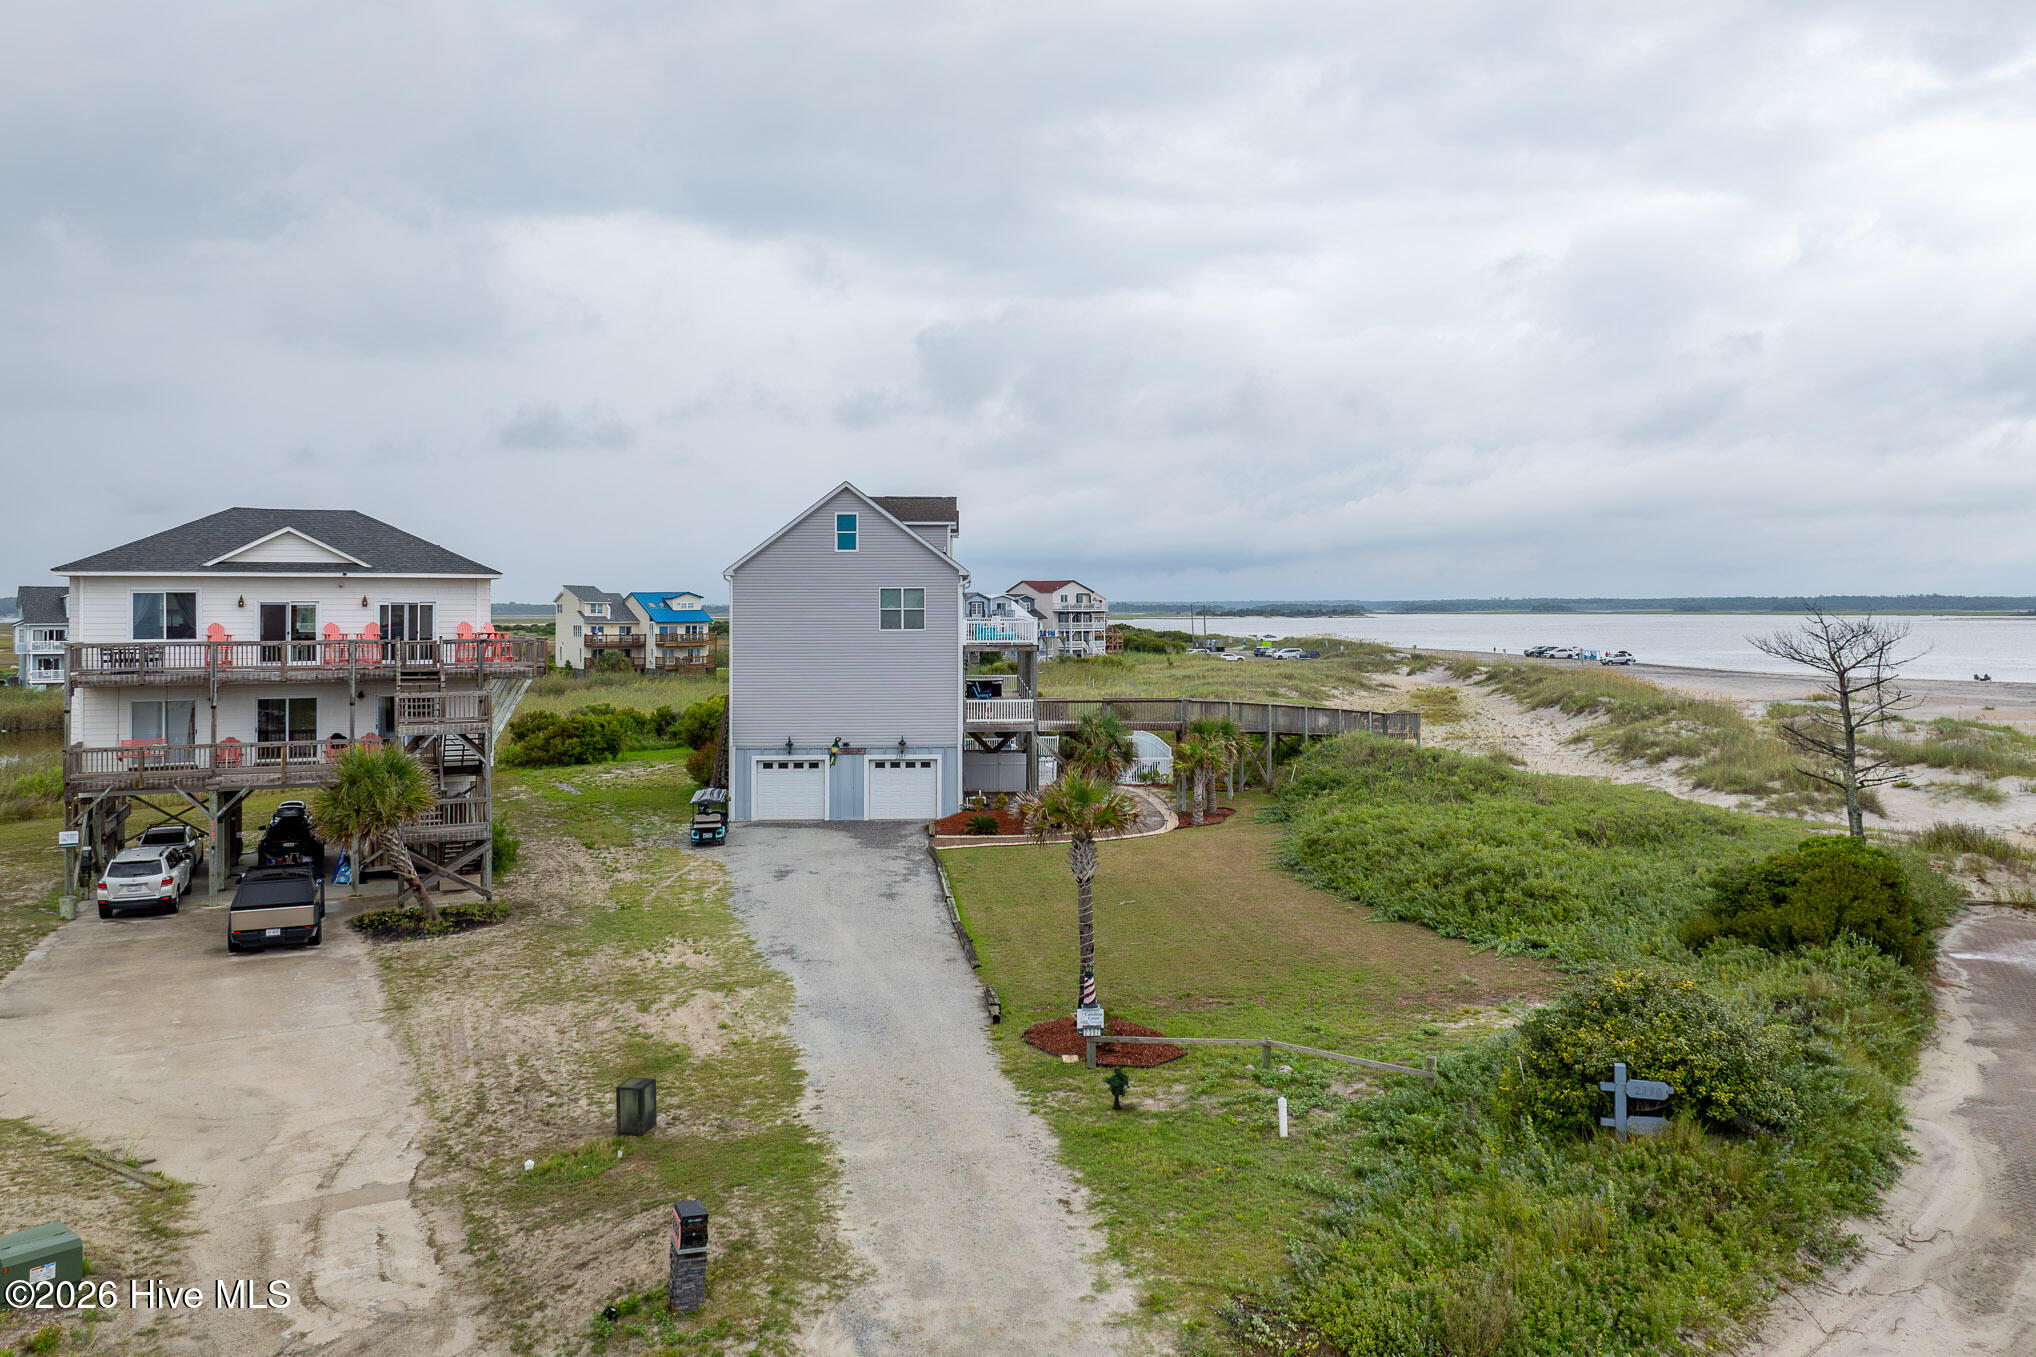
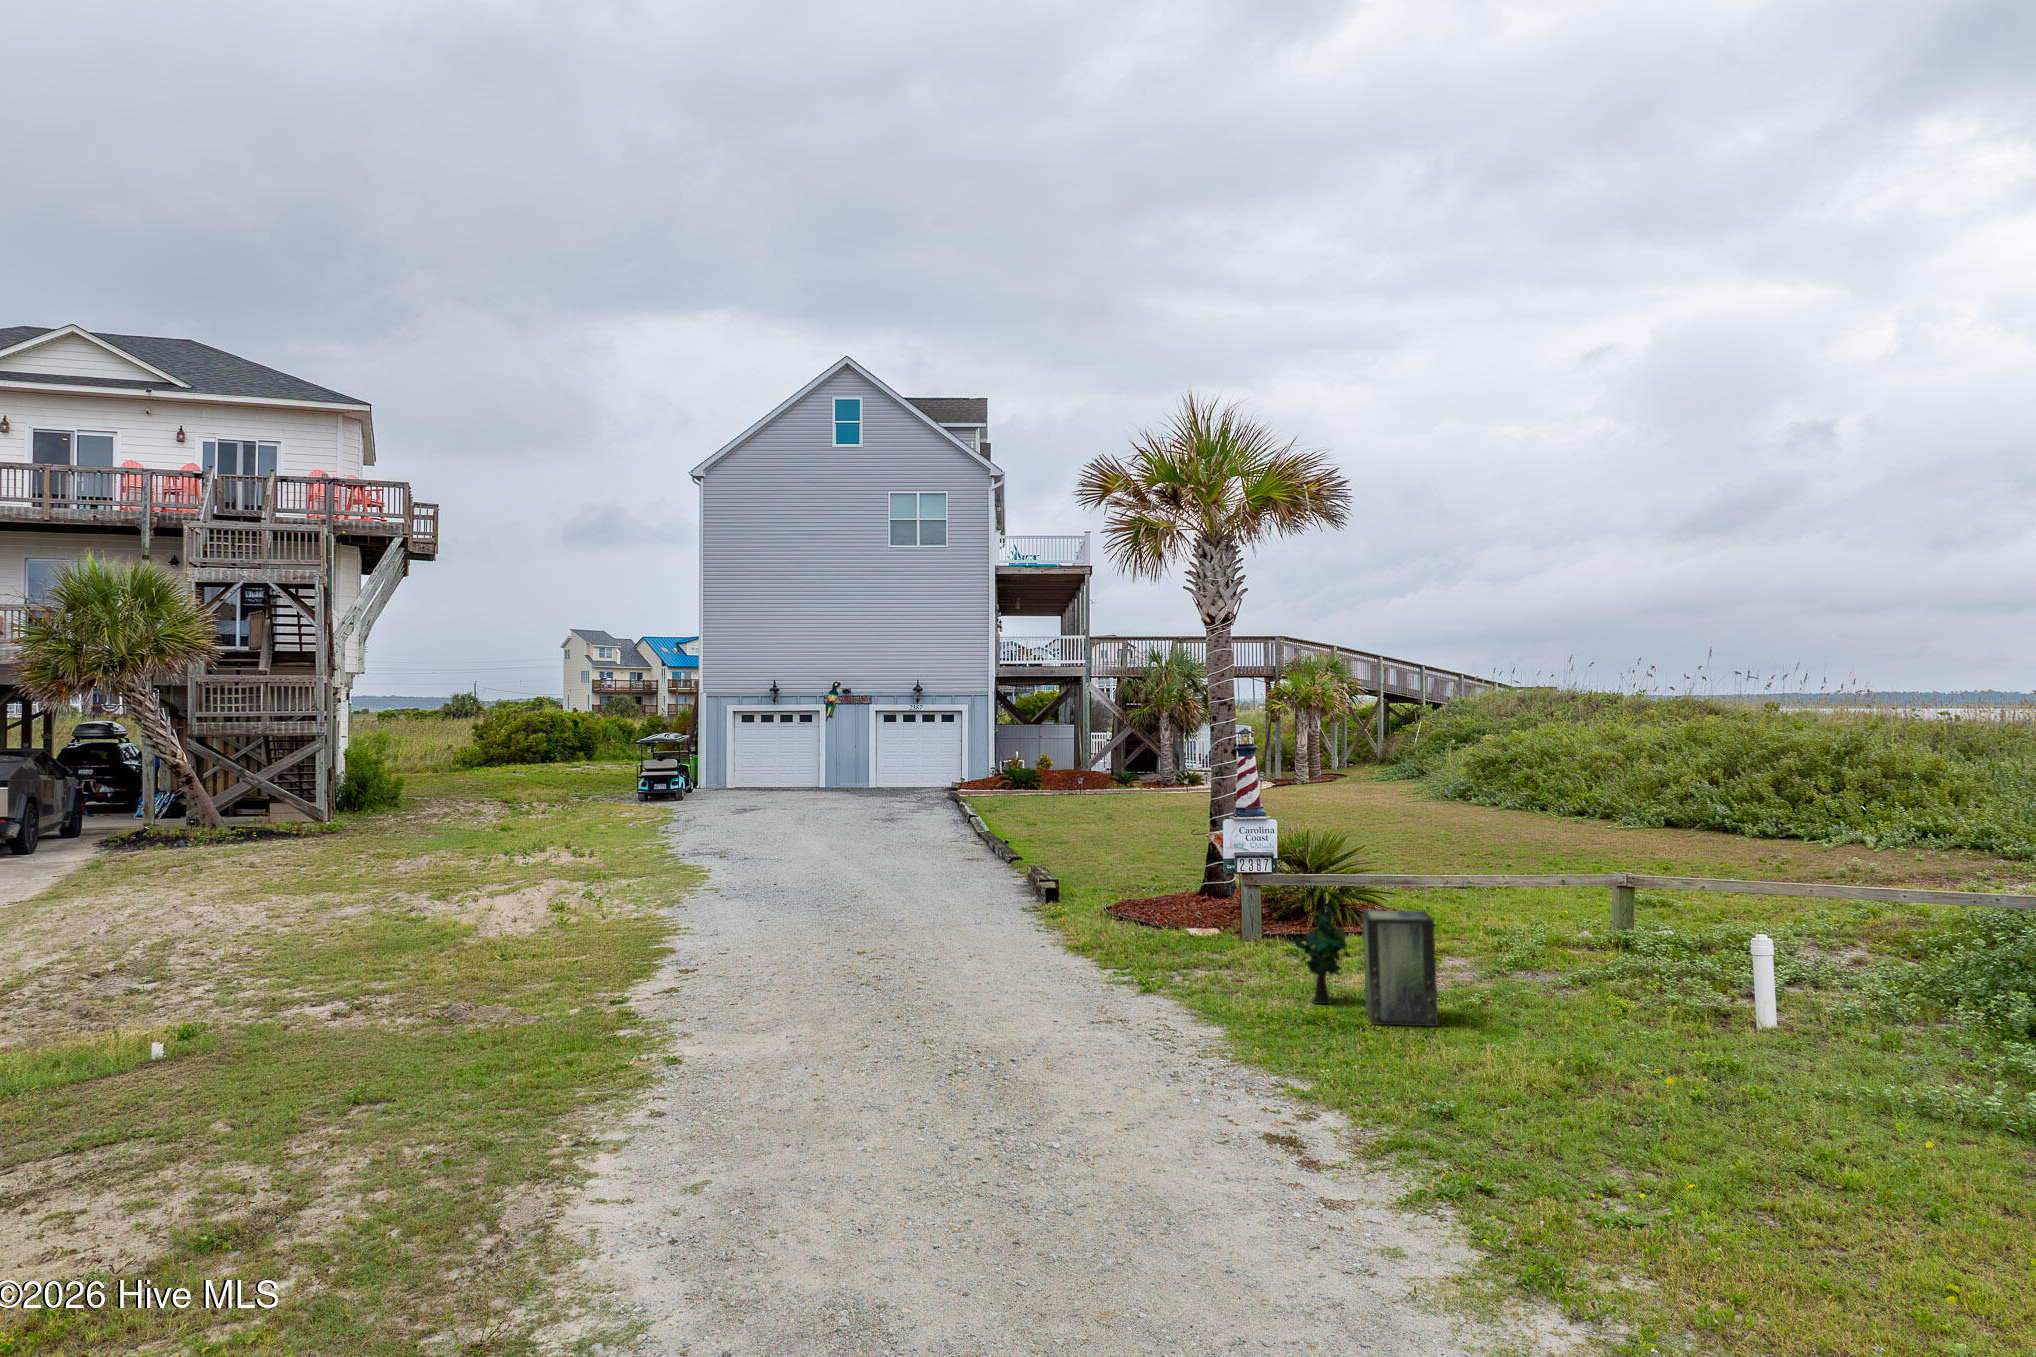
storage box: present [616,1078,657,1135] -> present [1362,910,1438,1026]

